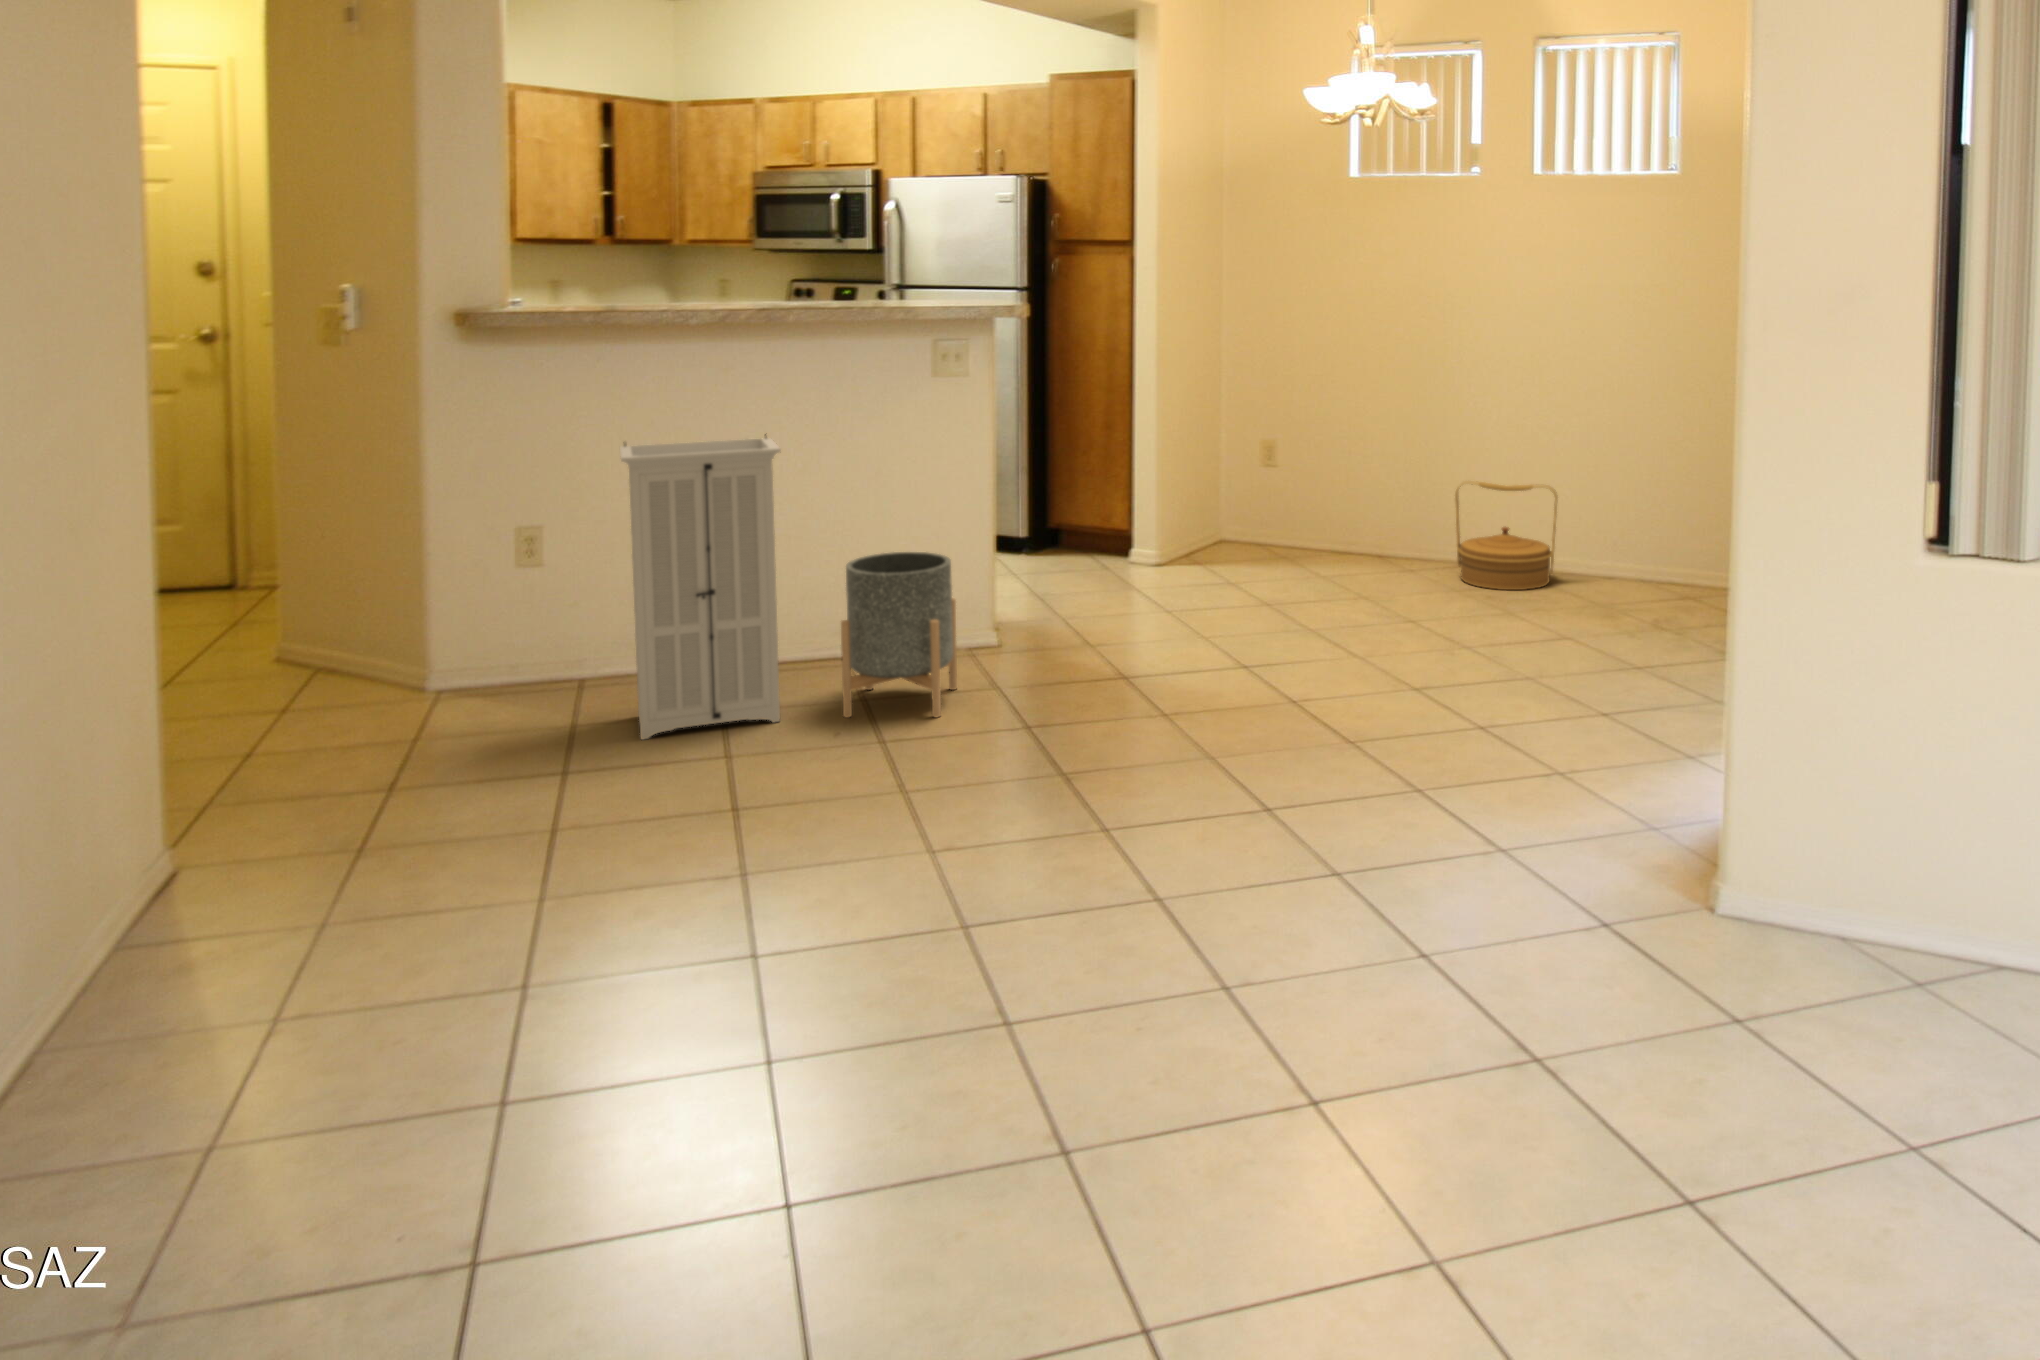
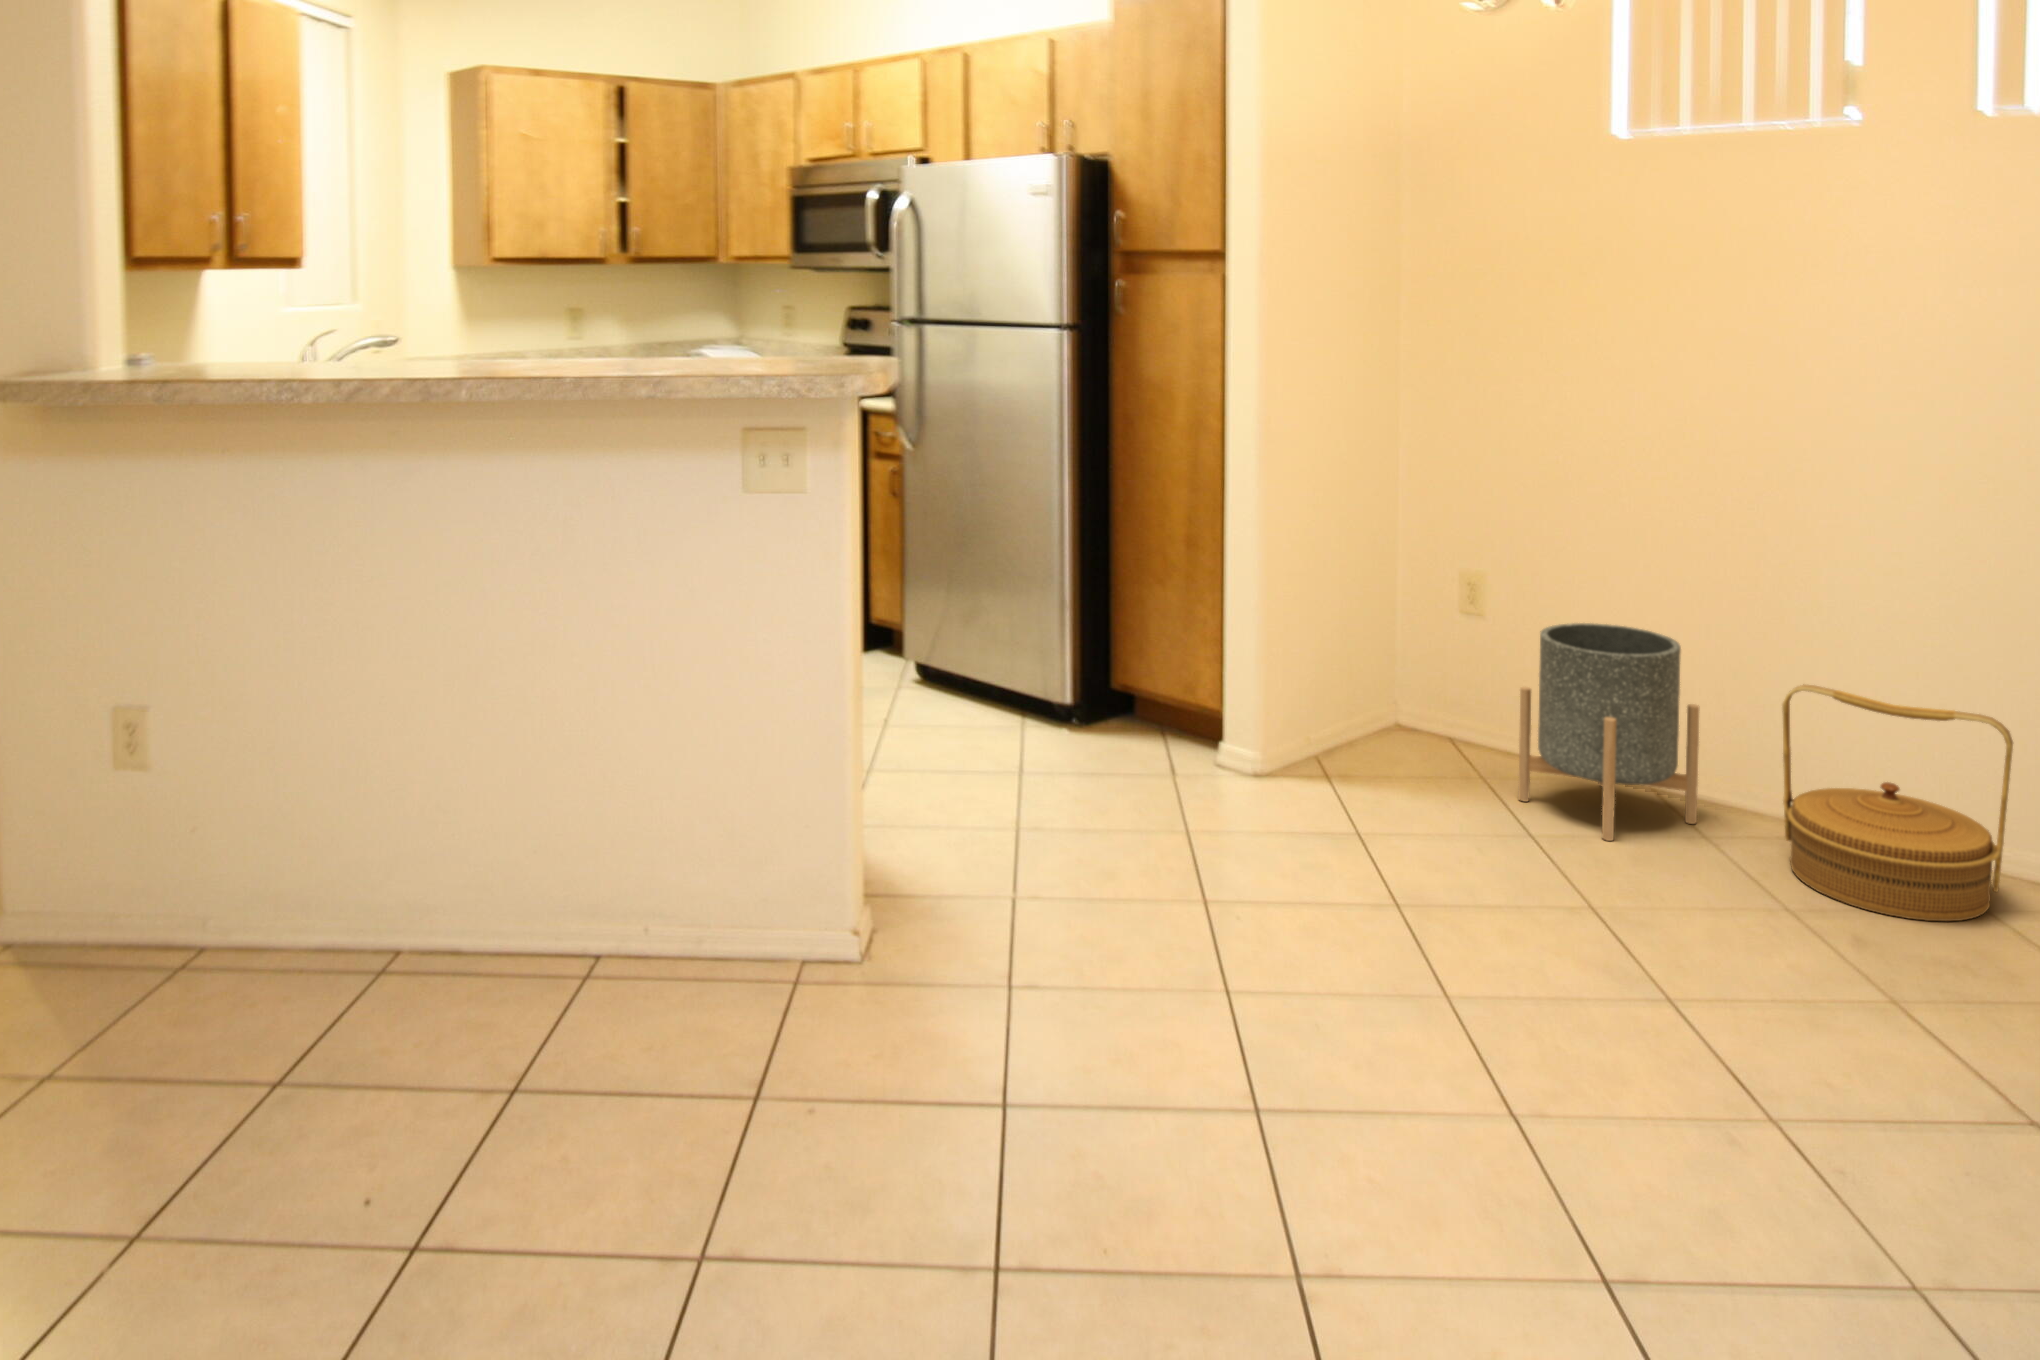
storage cabinet: present [620,434,781,739] -> none [165,544,467,1030]
planter: present [841,552,957,717] -> present [1518,623,1699,841]

